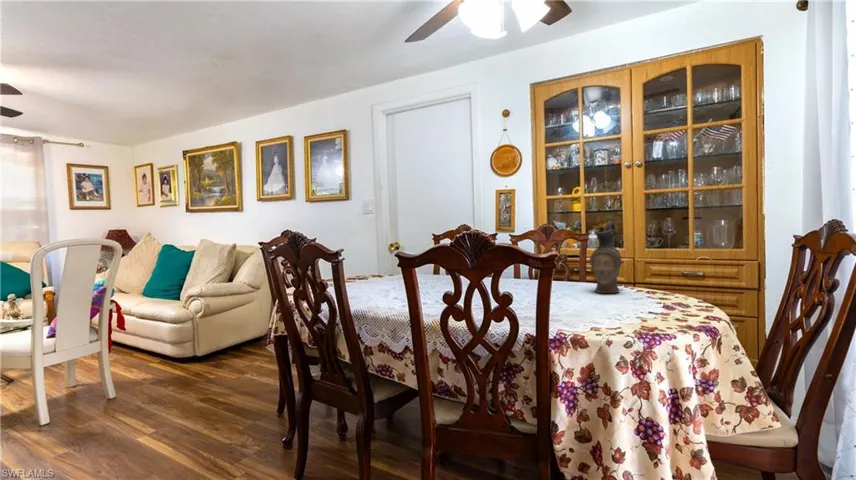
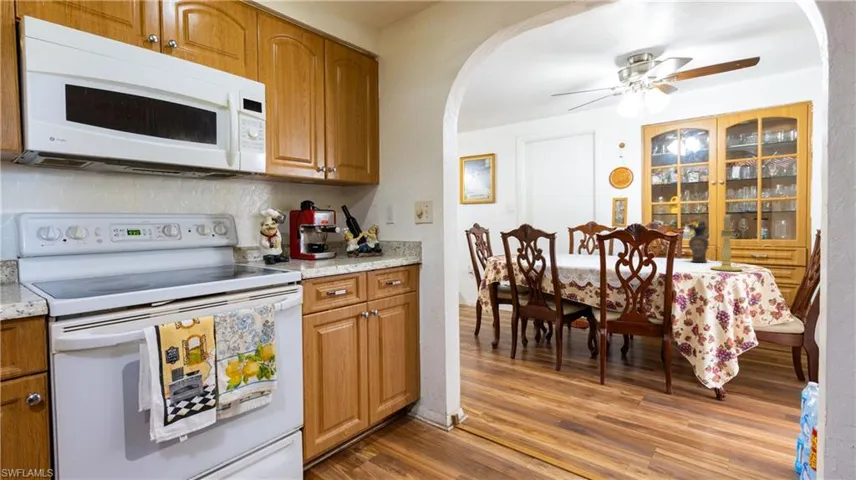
candle holder: none [623,208,681,320] -> present [711,215,743,271]

